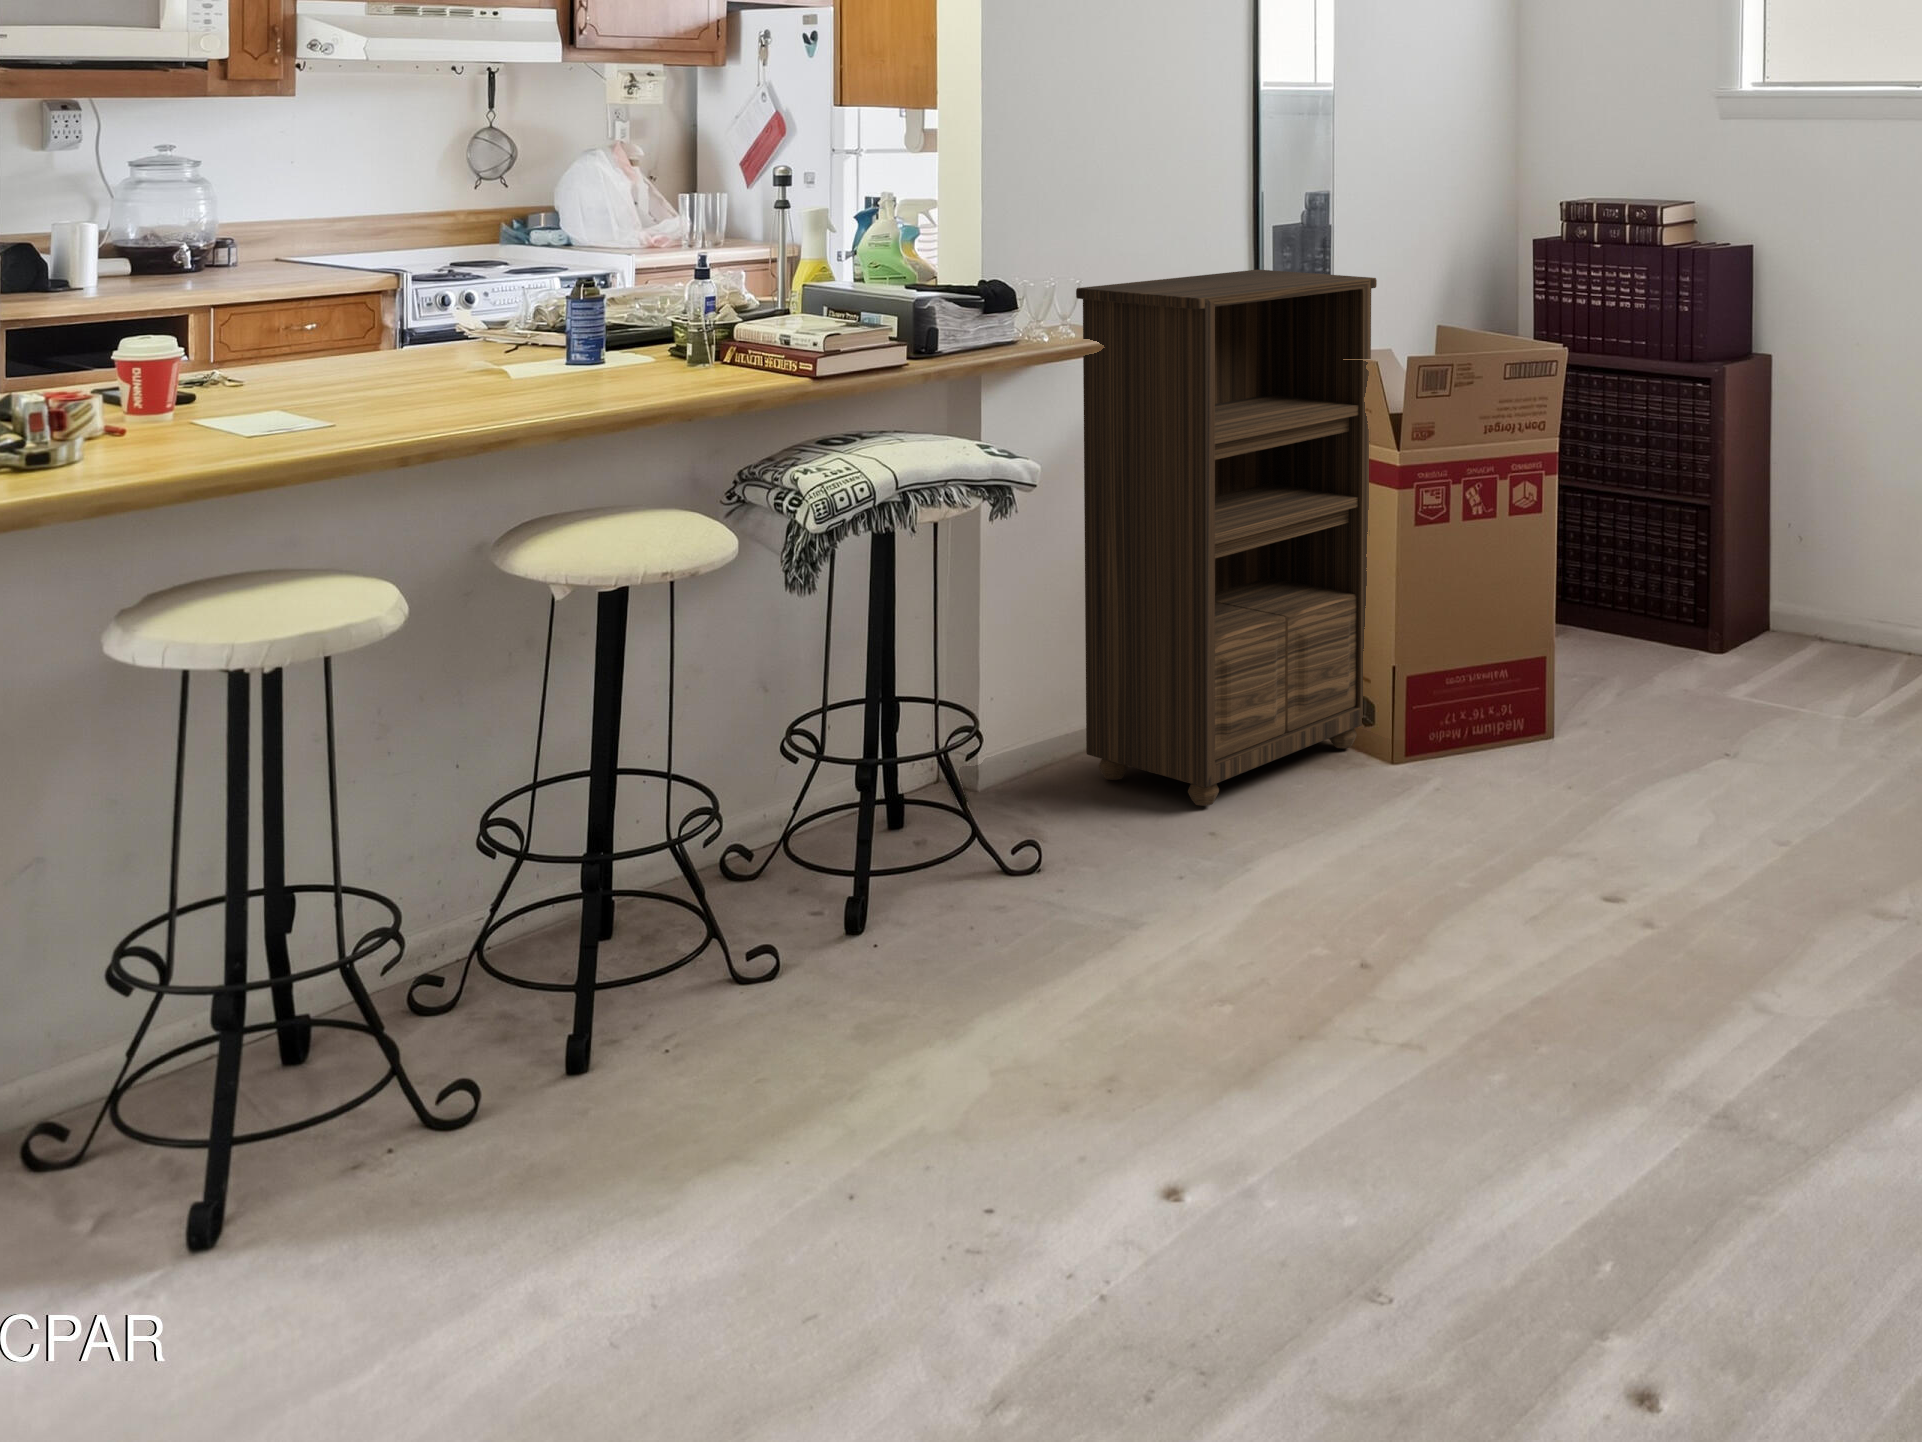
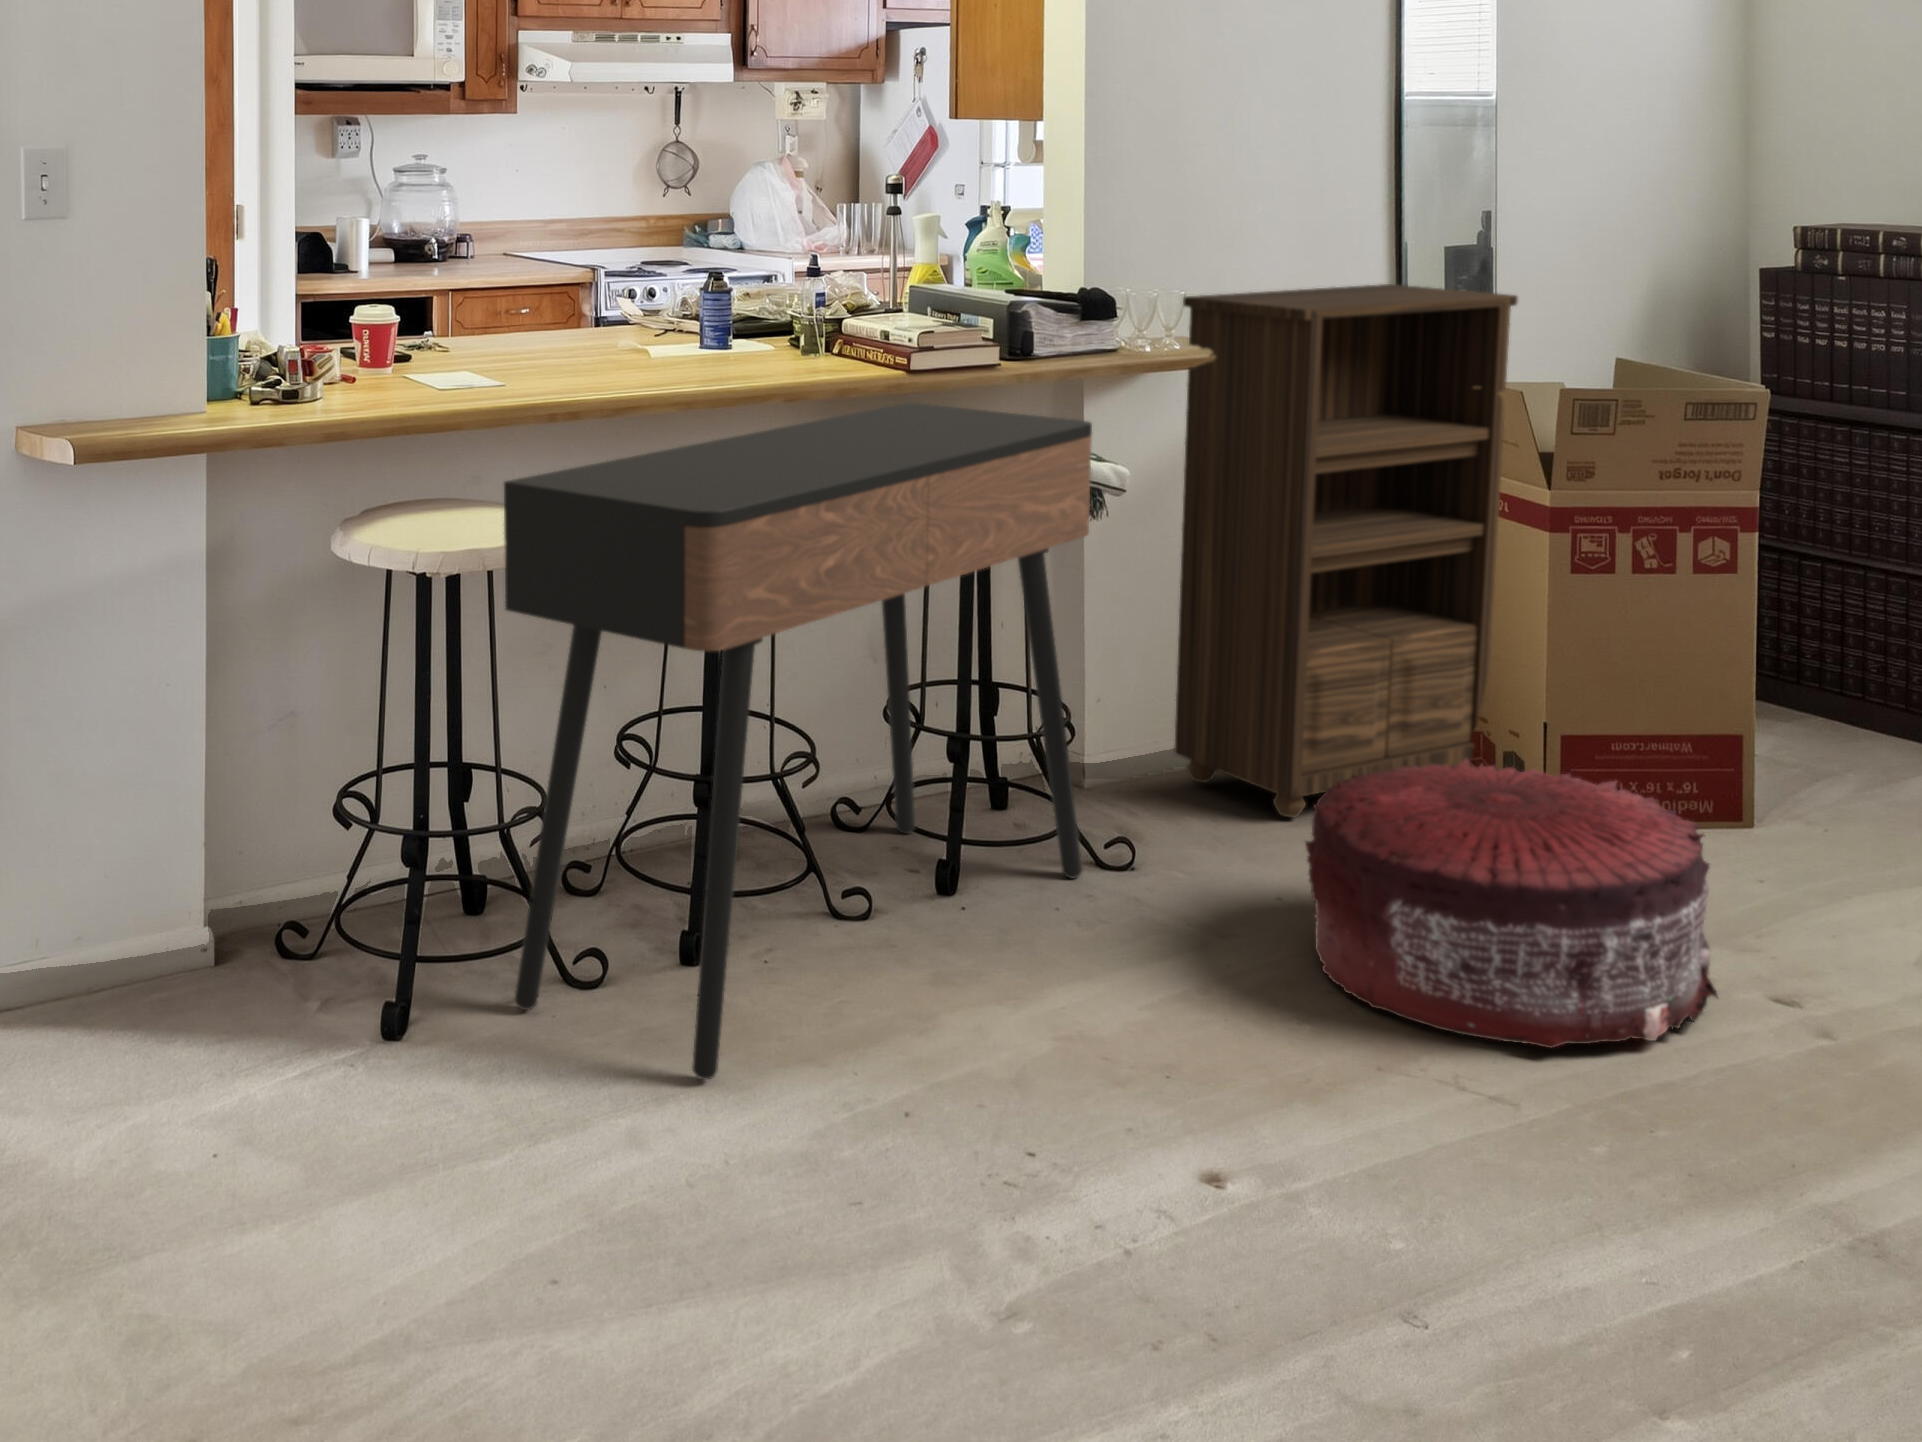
console table: none [346,412,1018,1235] -> present [504,403,1092,1080]
pouf: none [1244,731,1615,1013] -> present [1305,758,1718,1048]

